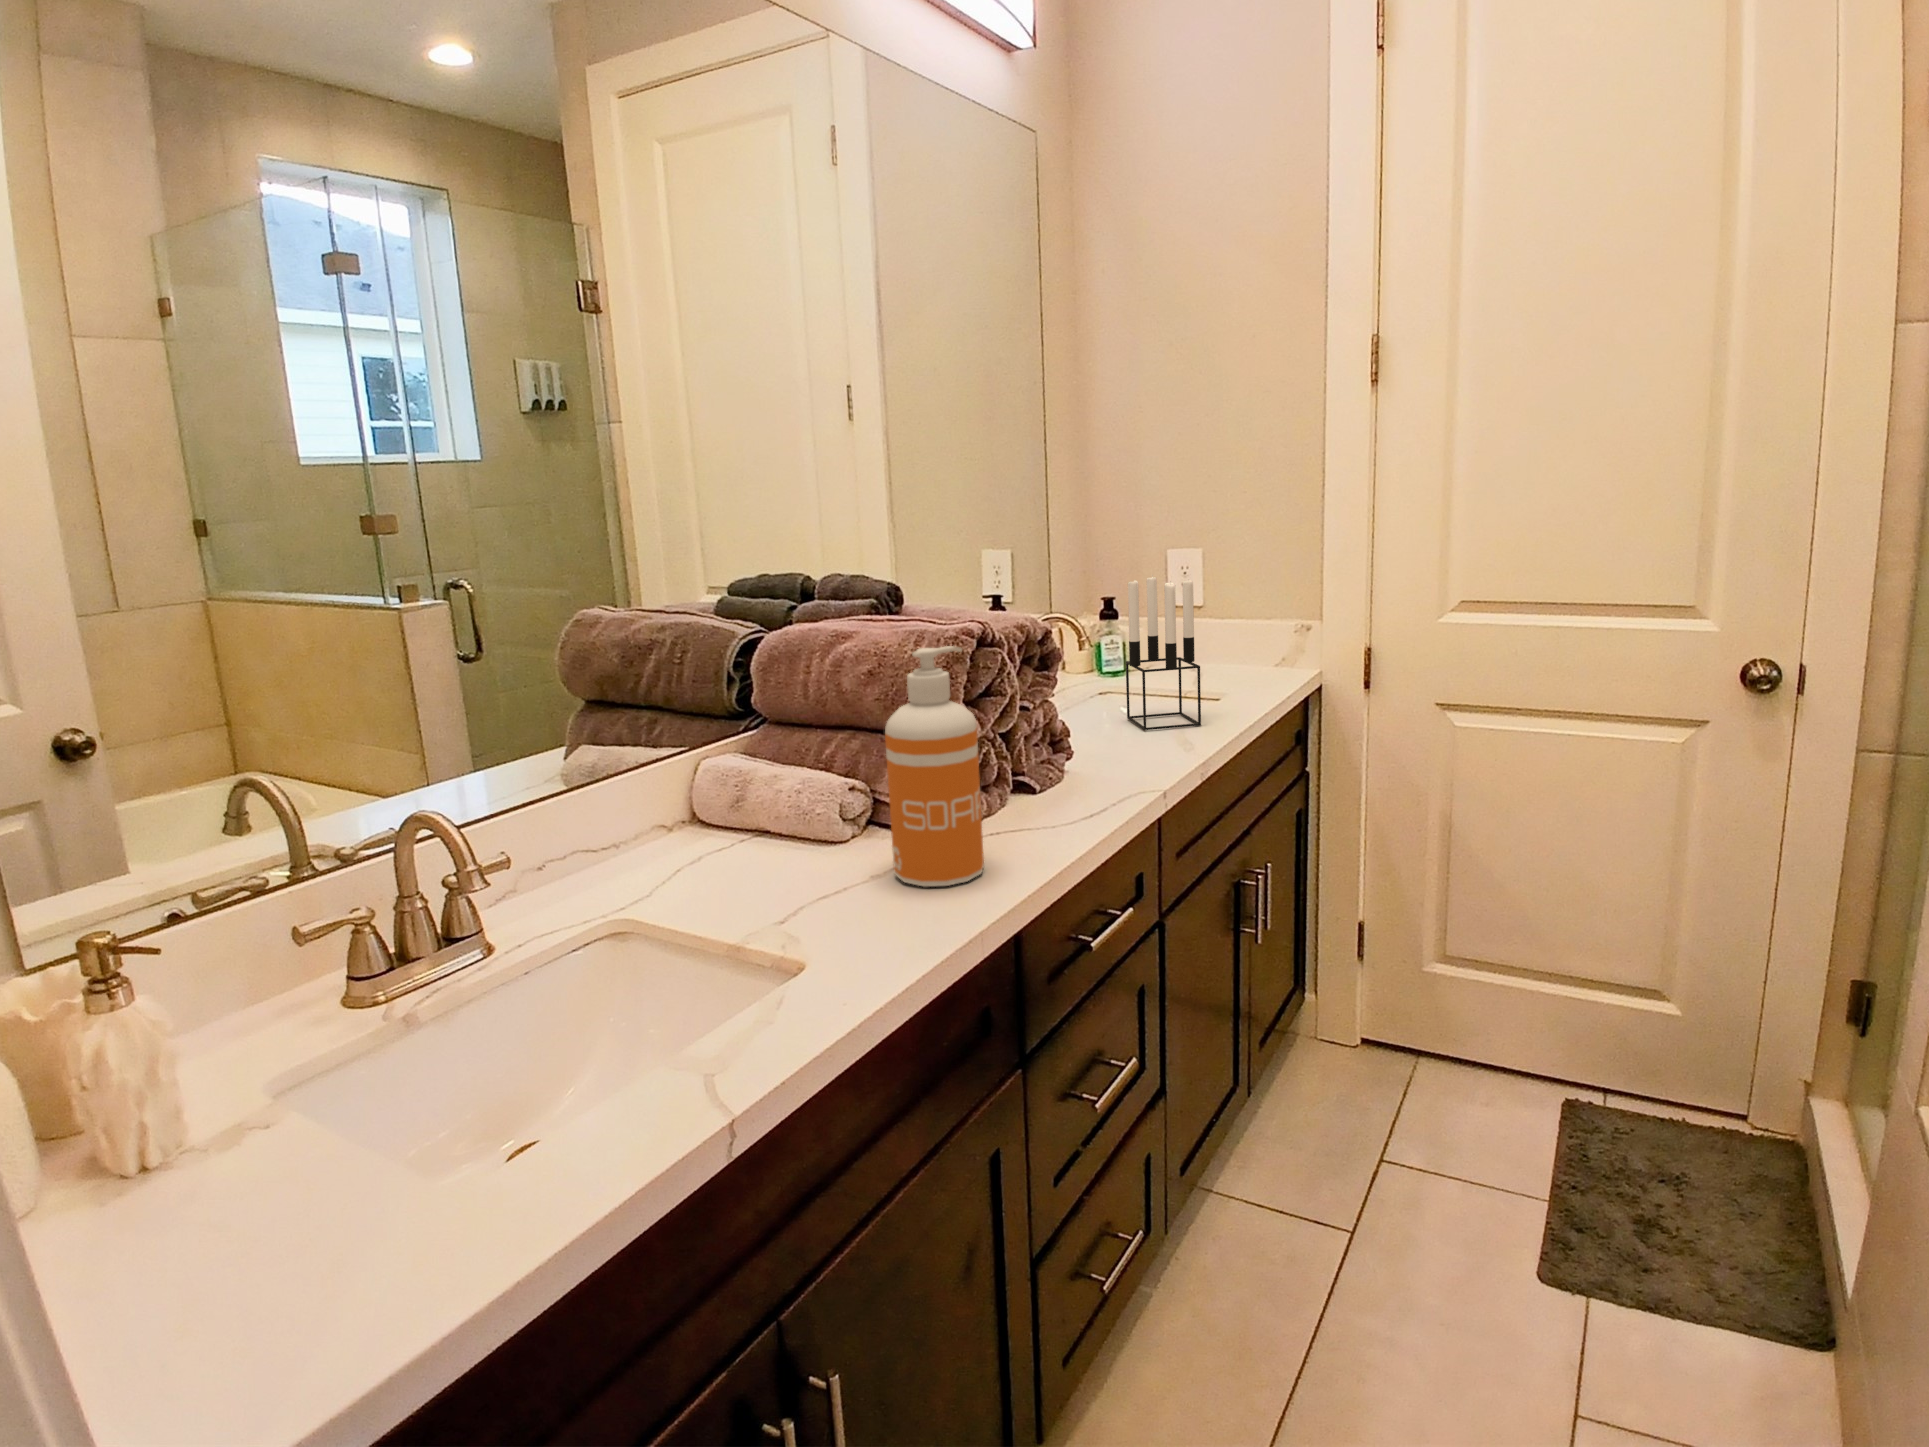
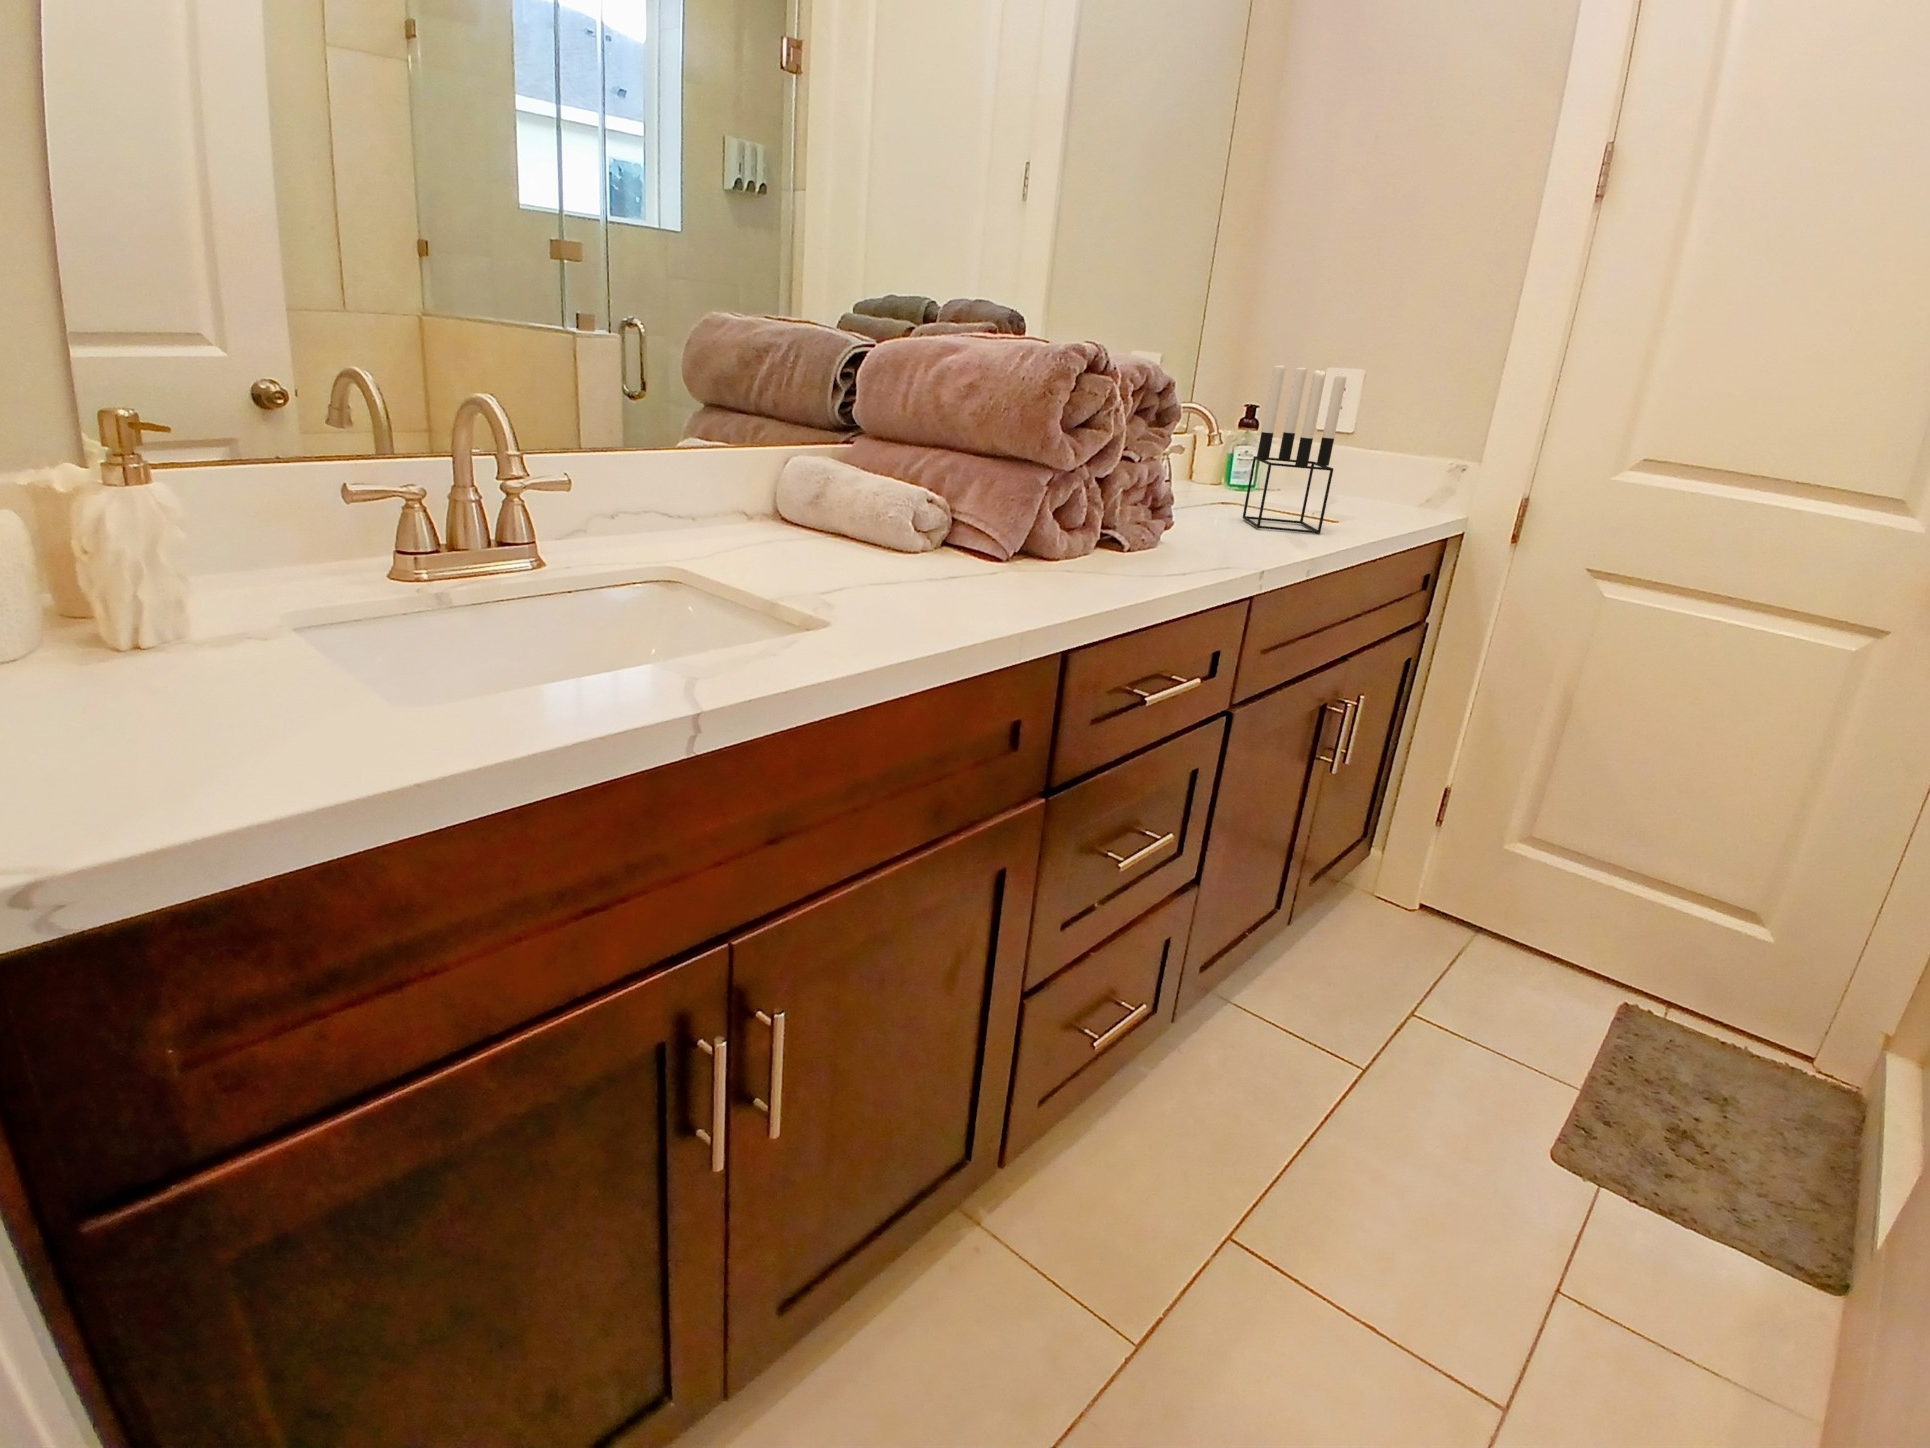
soap dispenser: present [885,646,984,887] -> none [951,336,1066,597]

